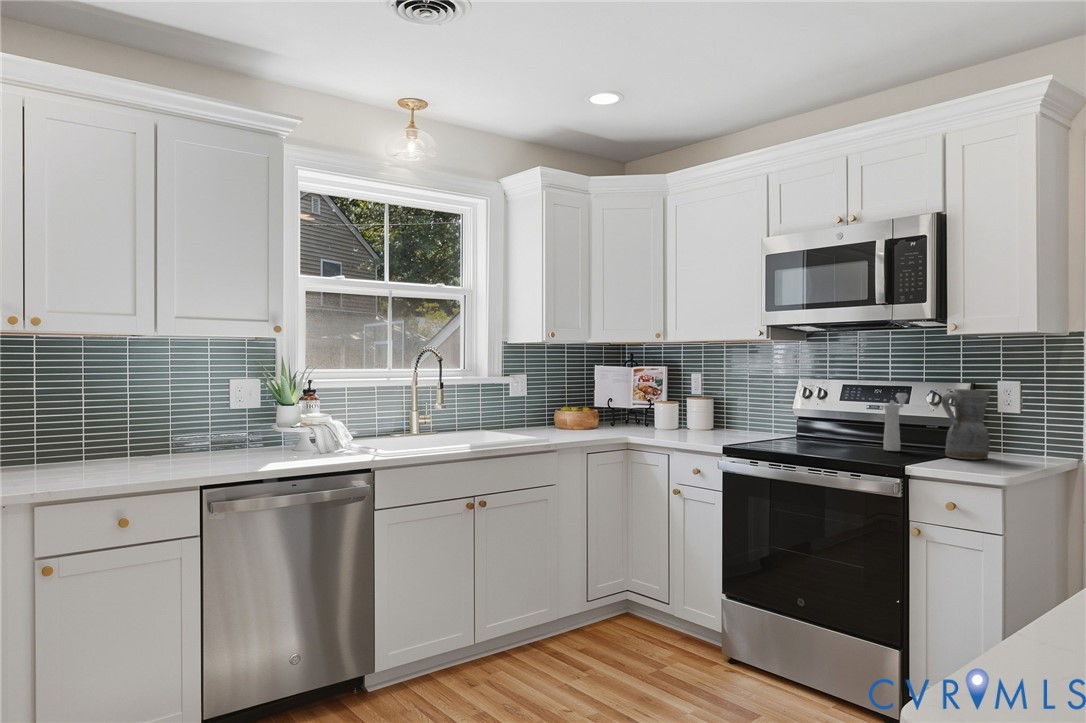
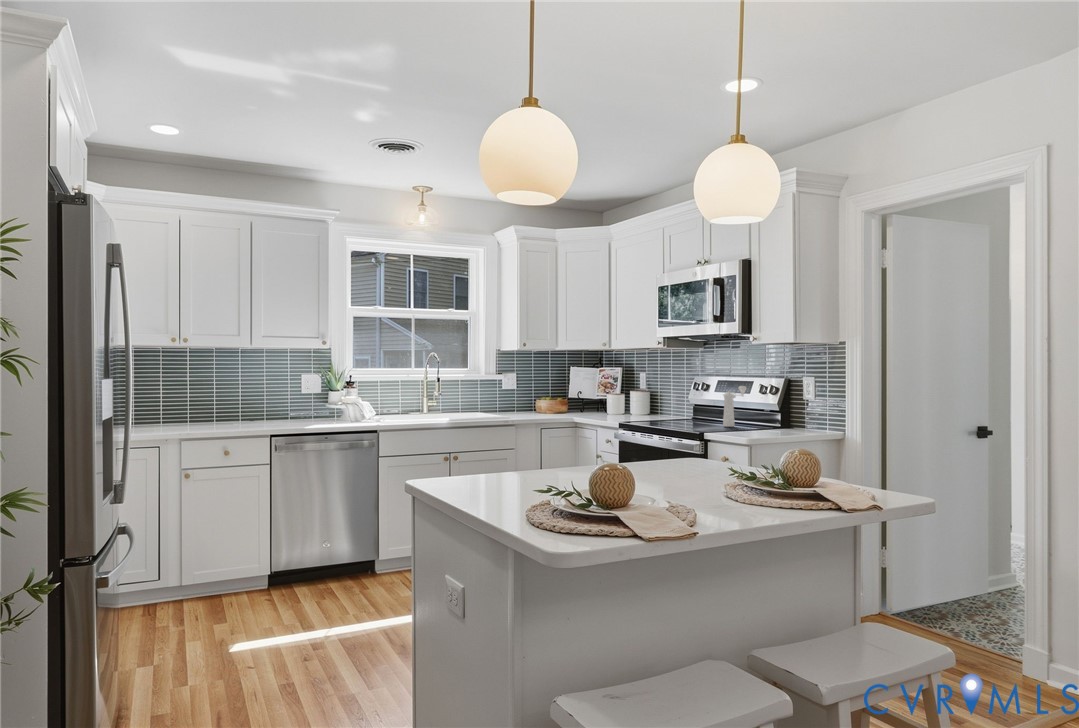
ceramic pitcher: present [941,389,990,460] -> none [746,382,780,431]

